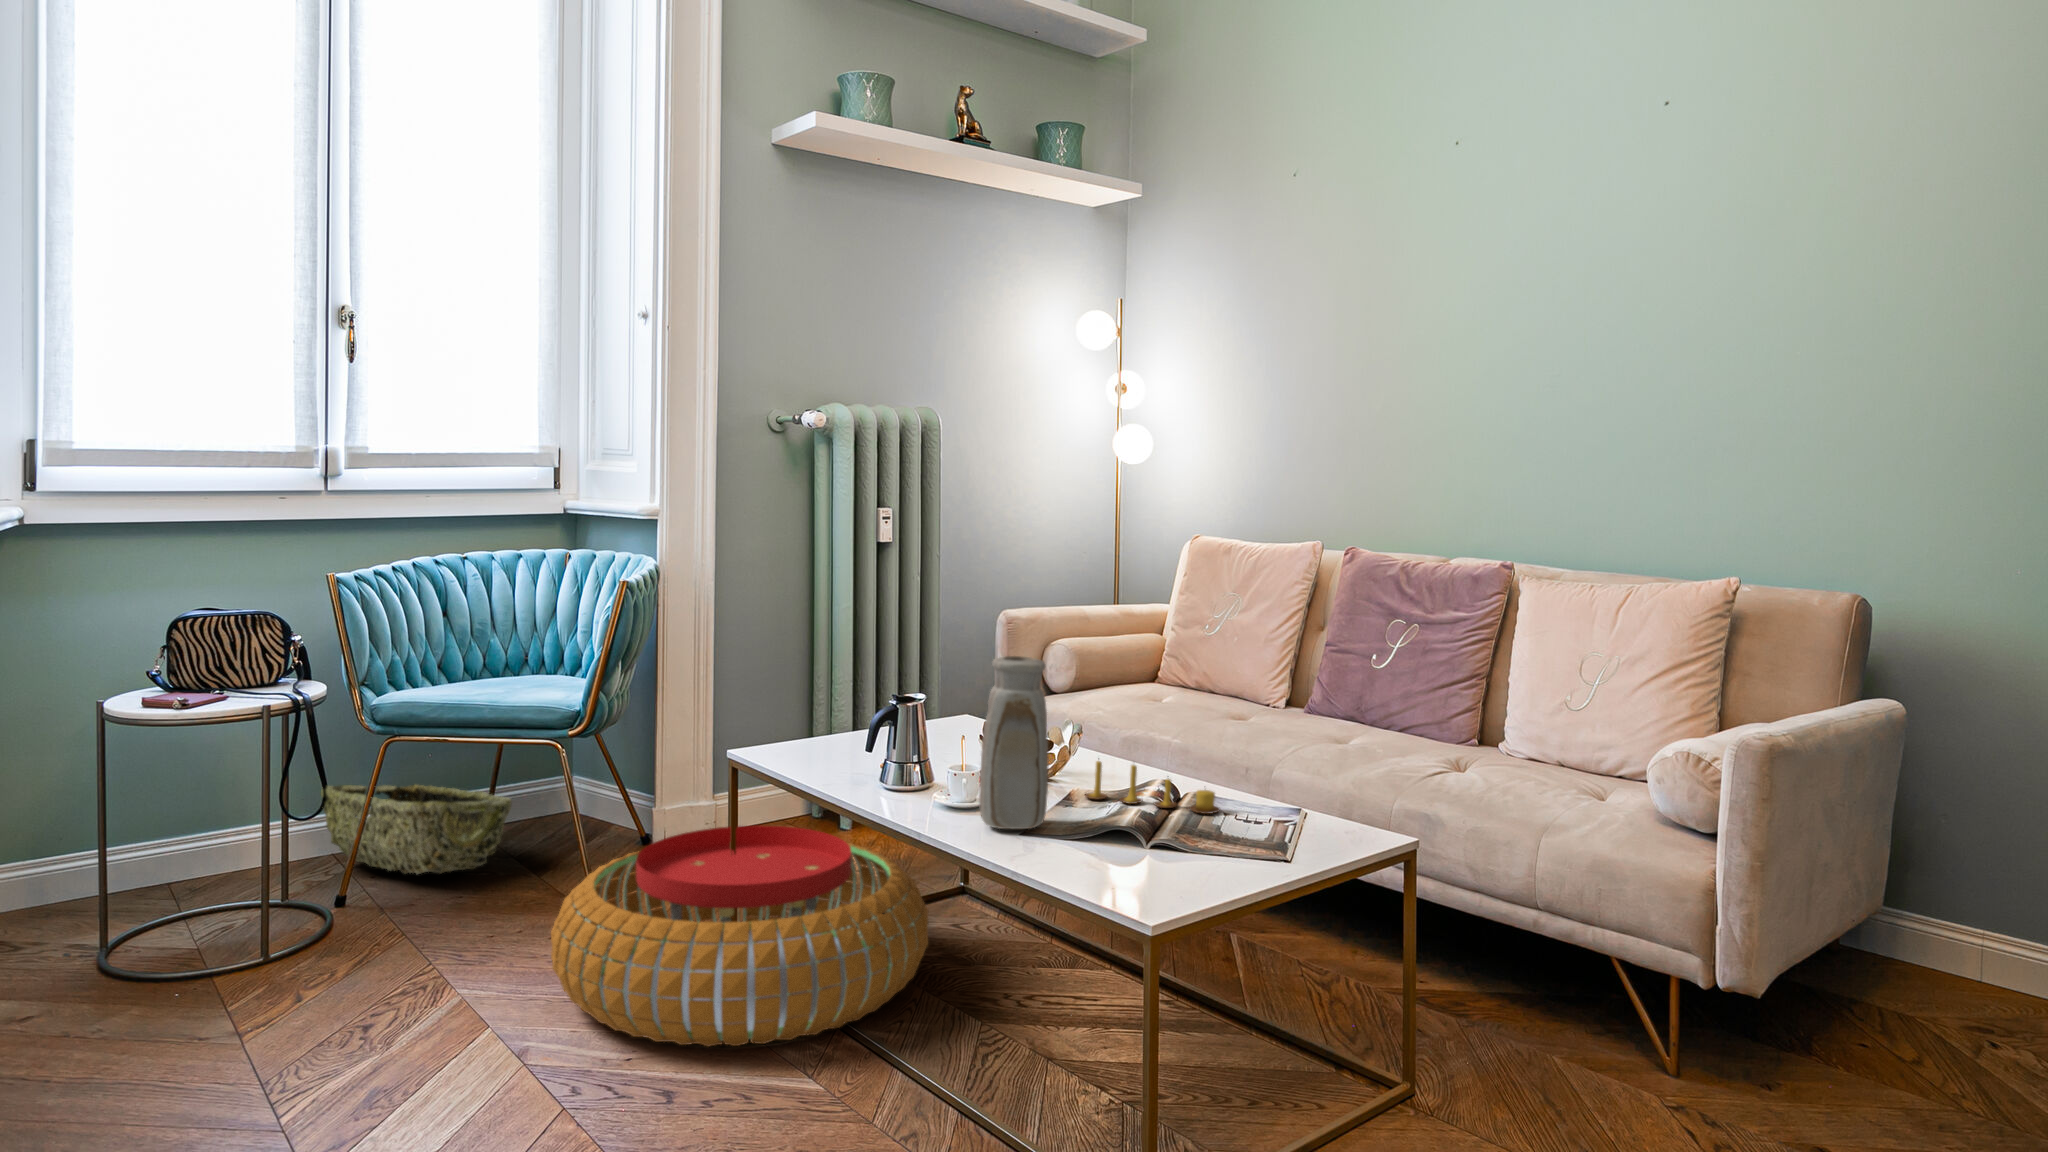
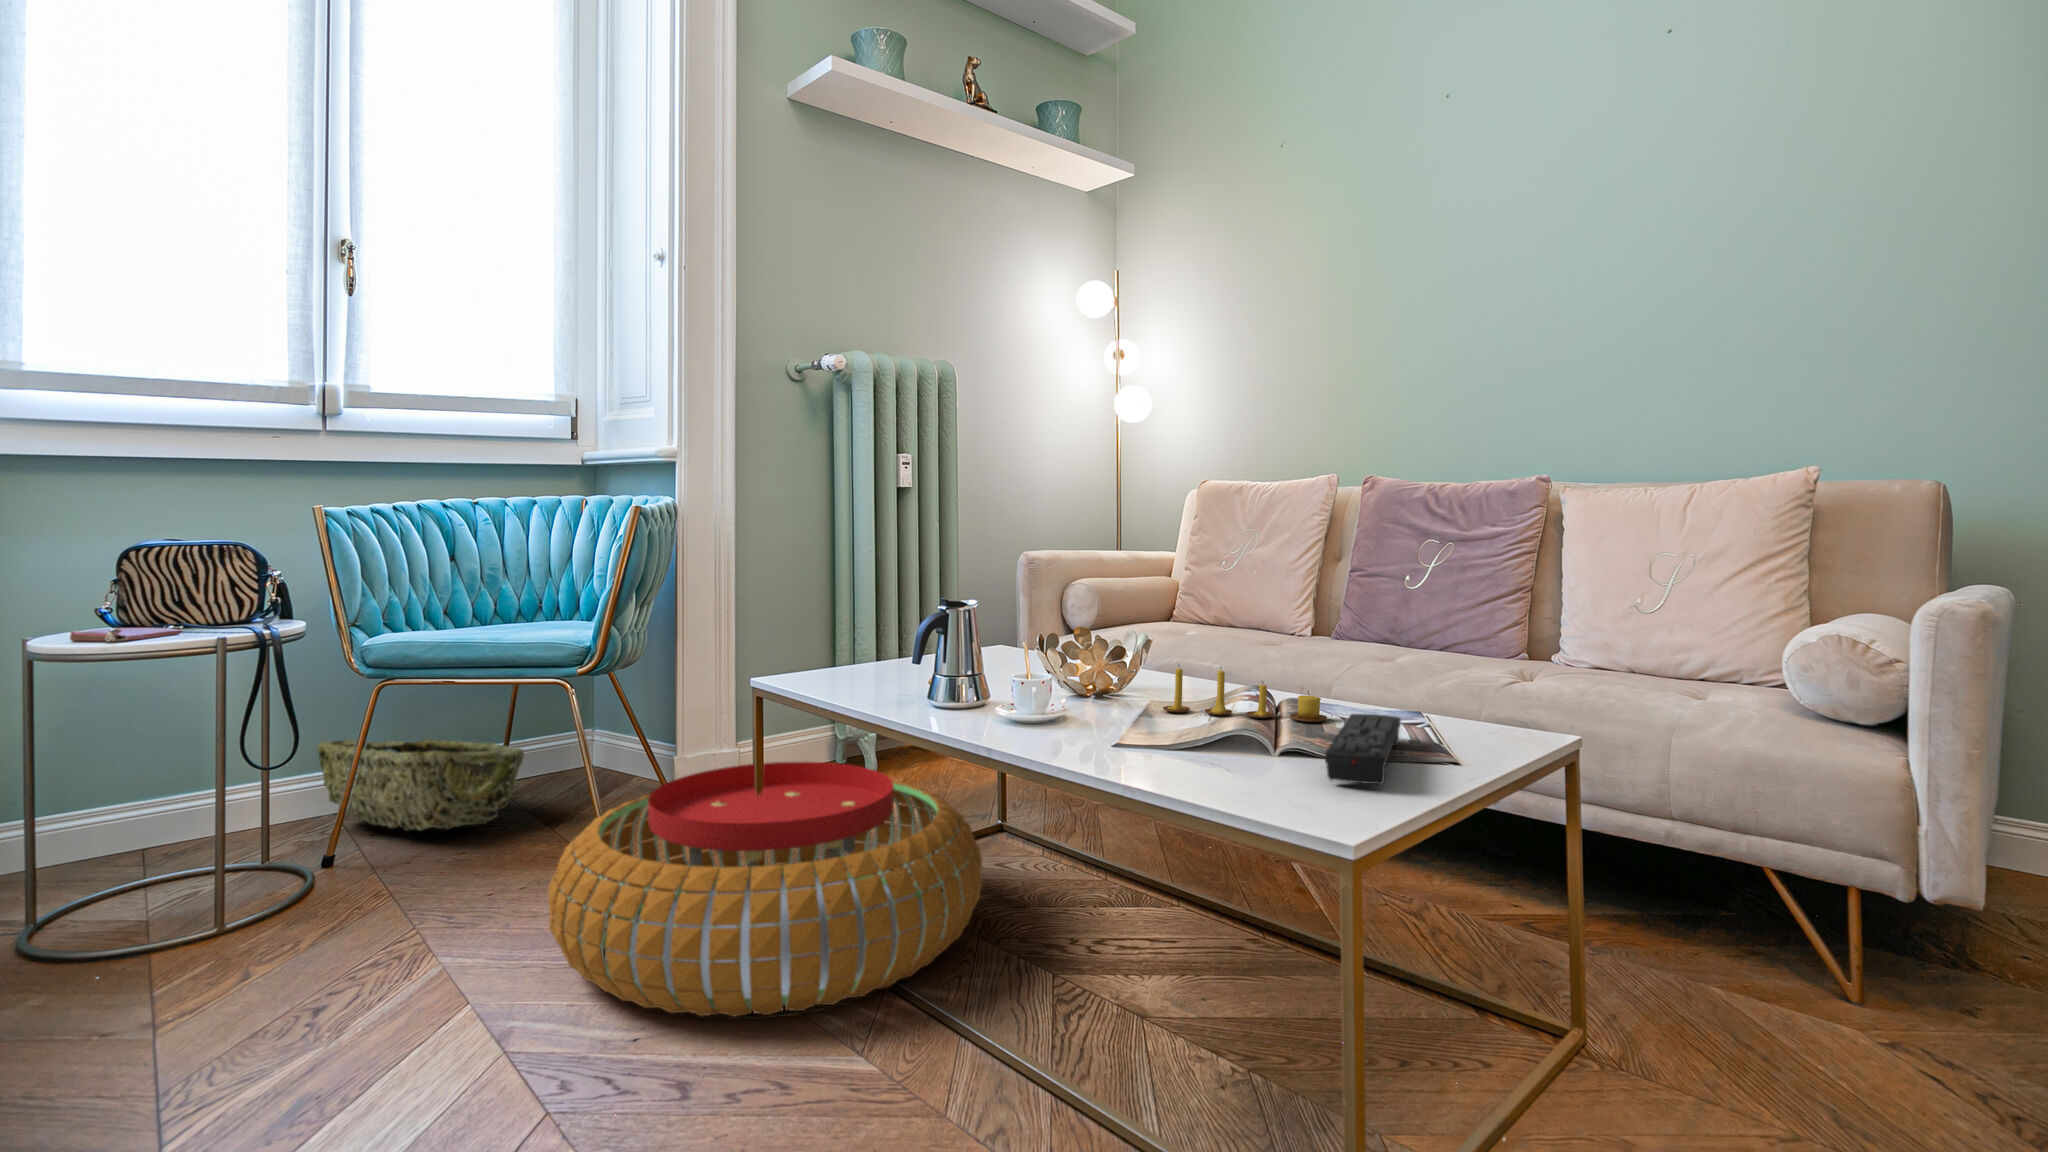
vase: present [979,656,1049,829] -> none [1055,539,1136,742]
remote control: none [1175,811,1267,878] -> present [1325,714,1401,785]

